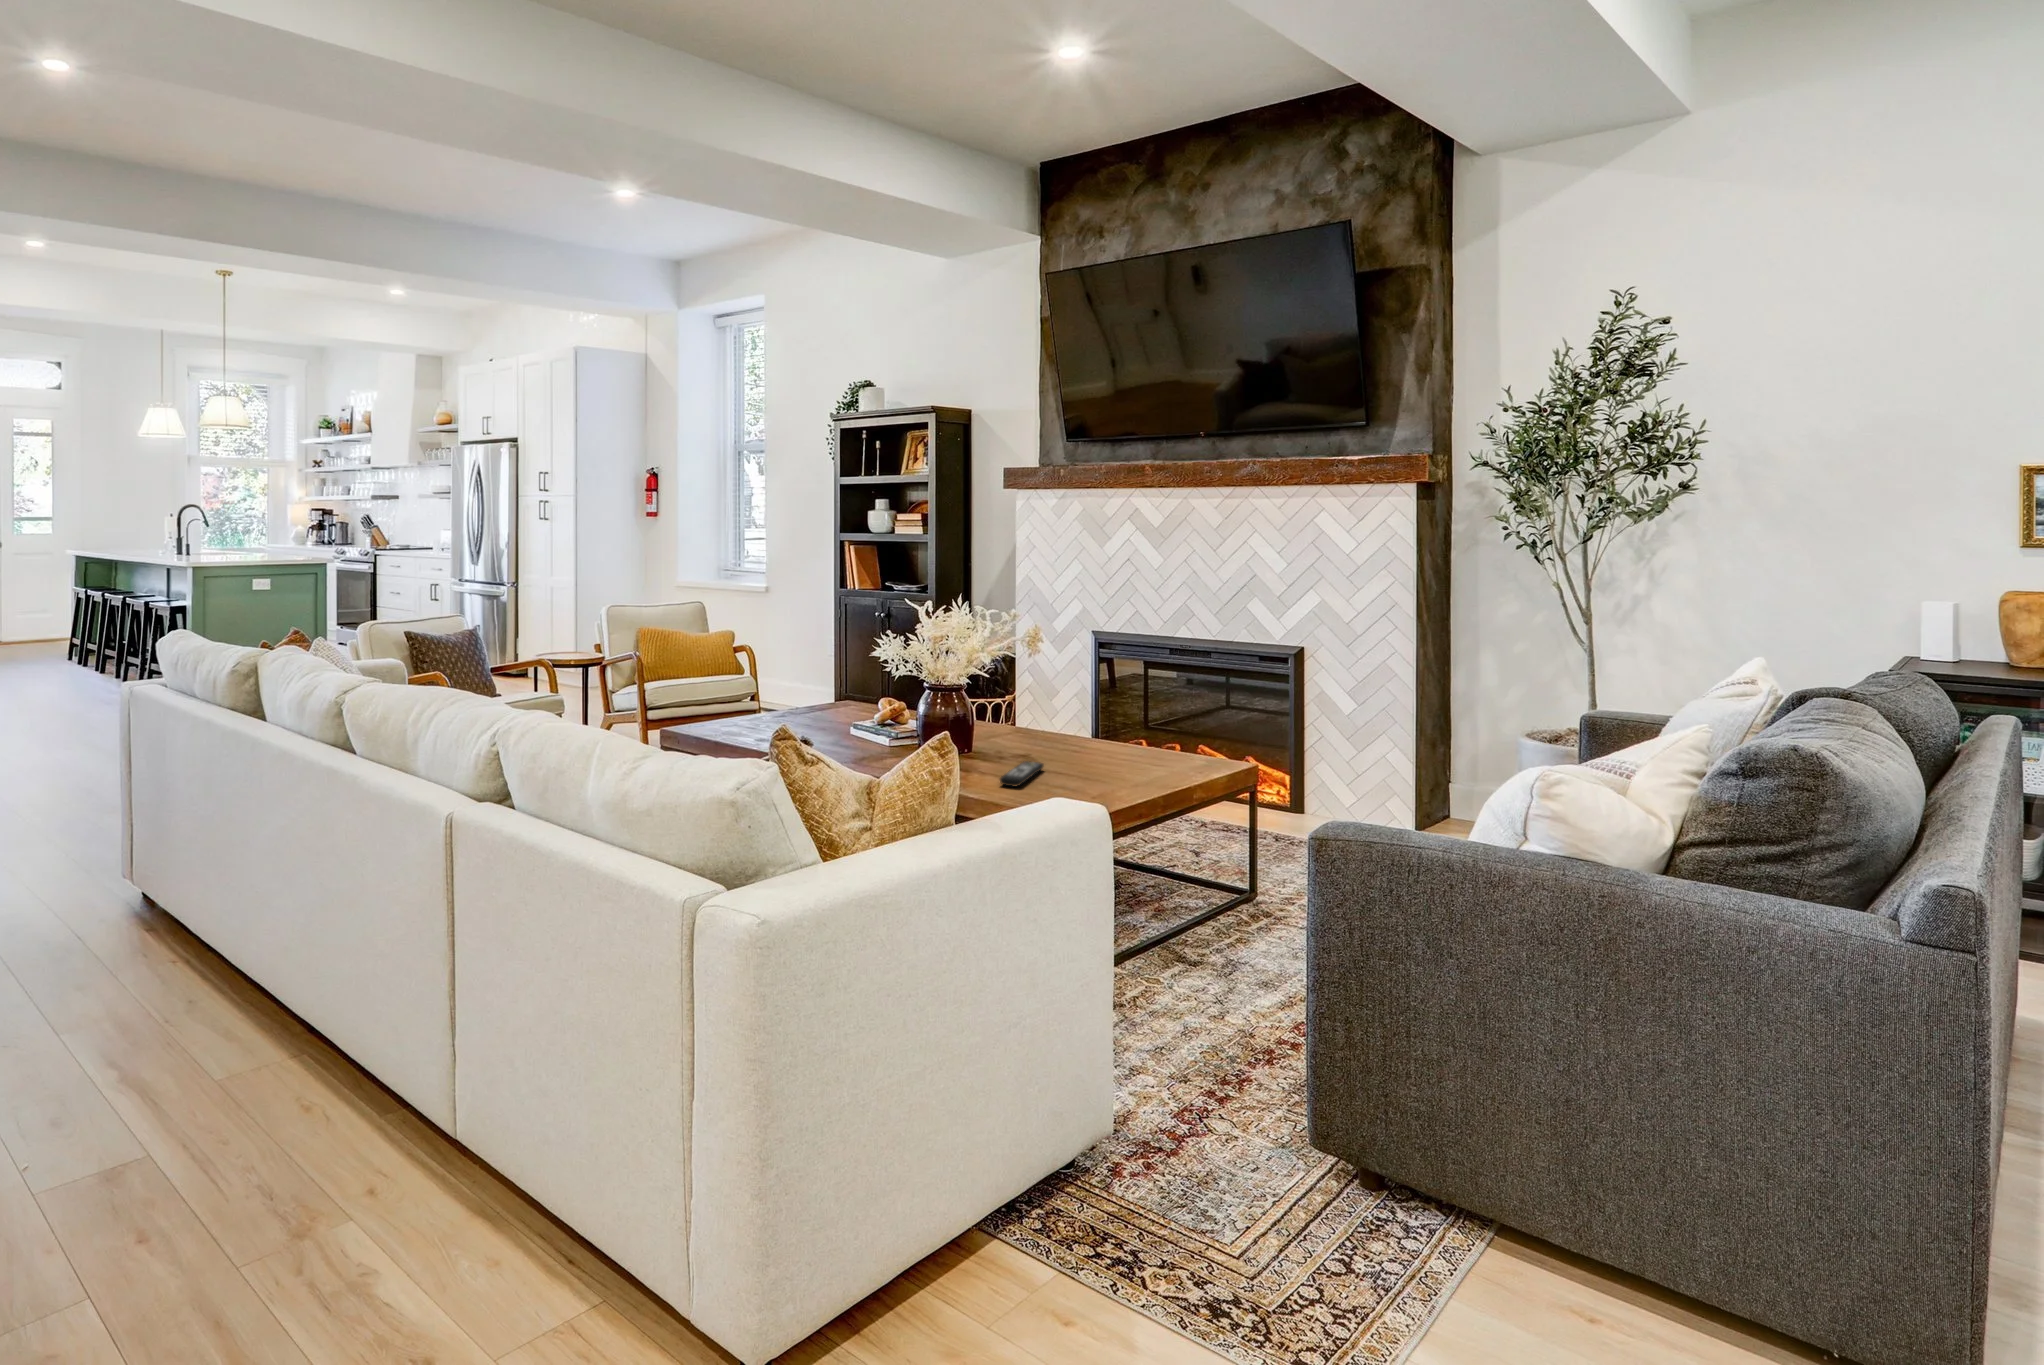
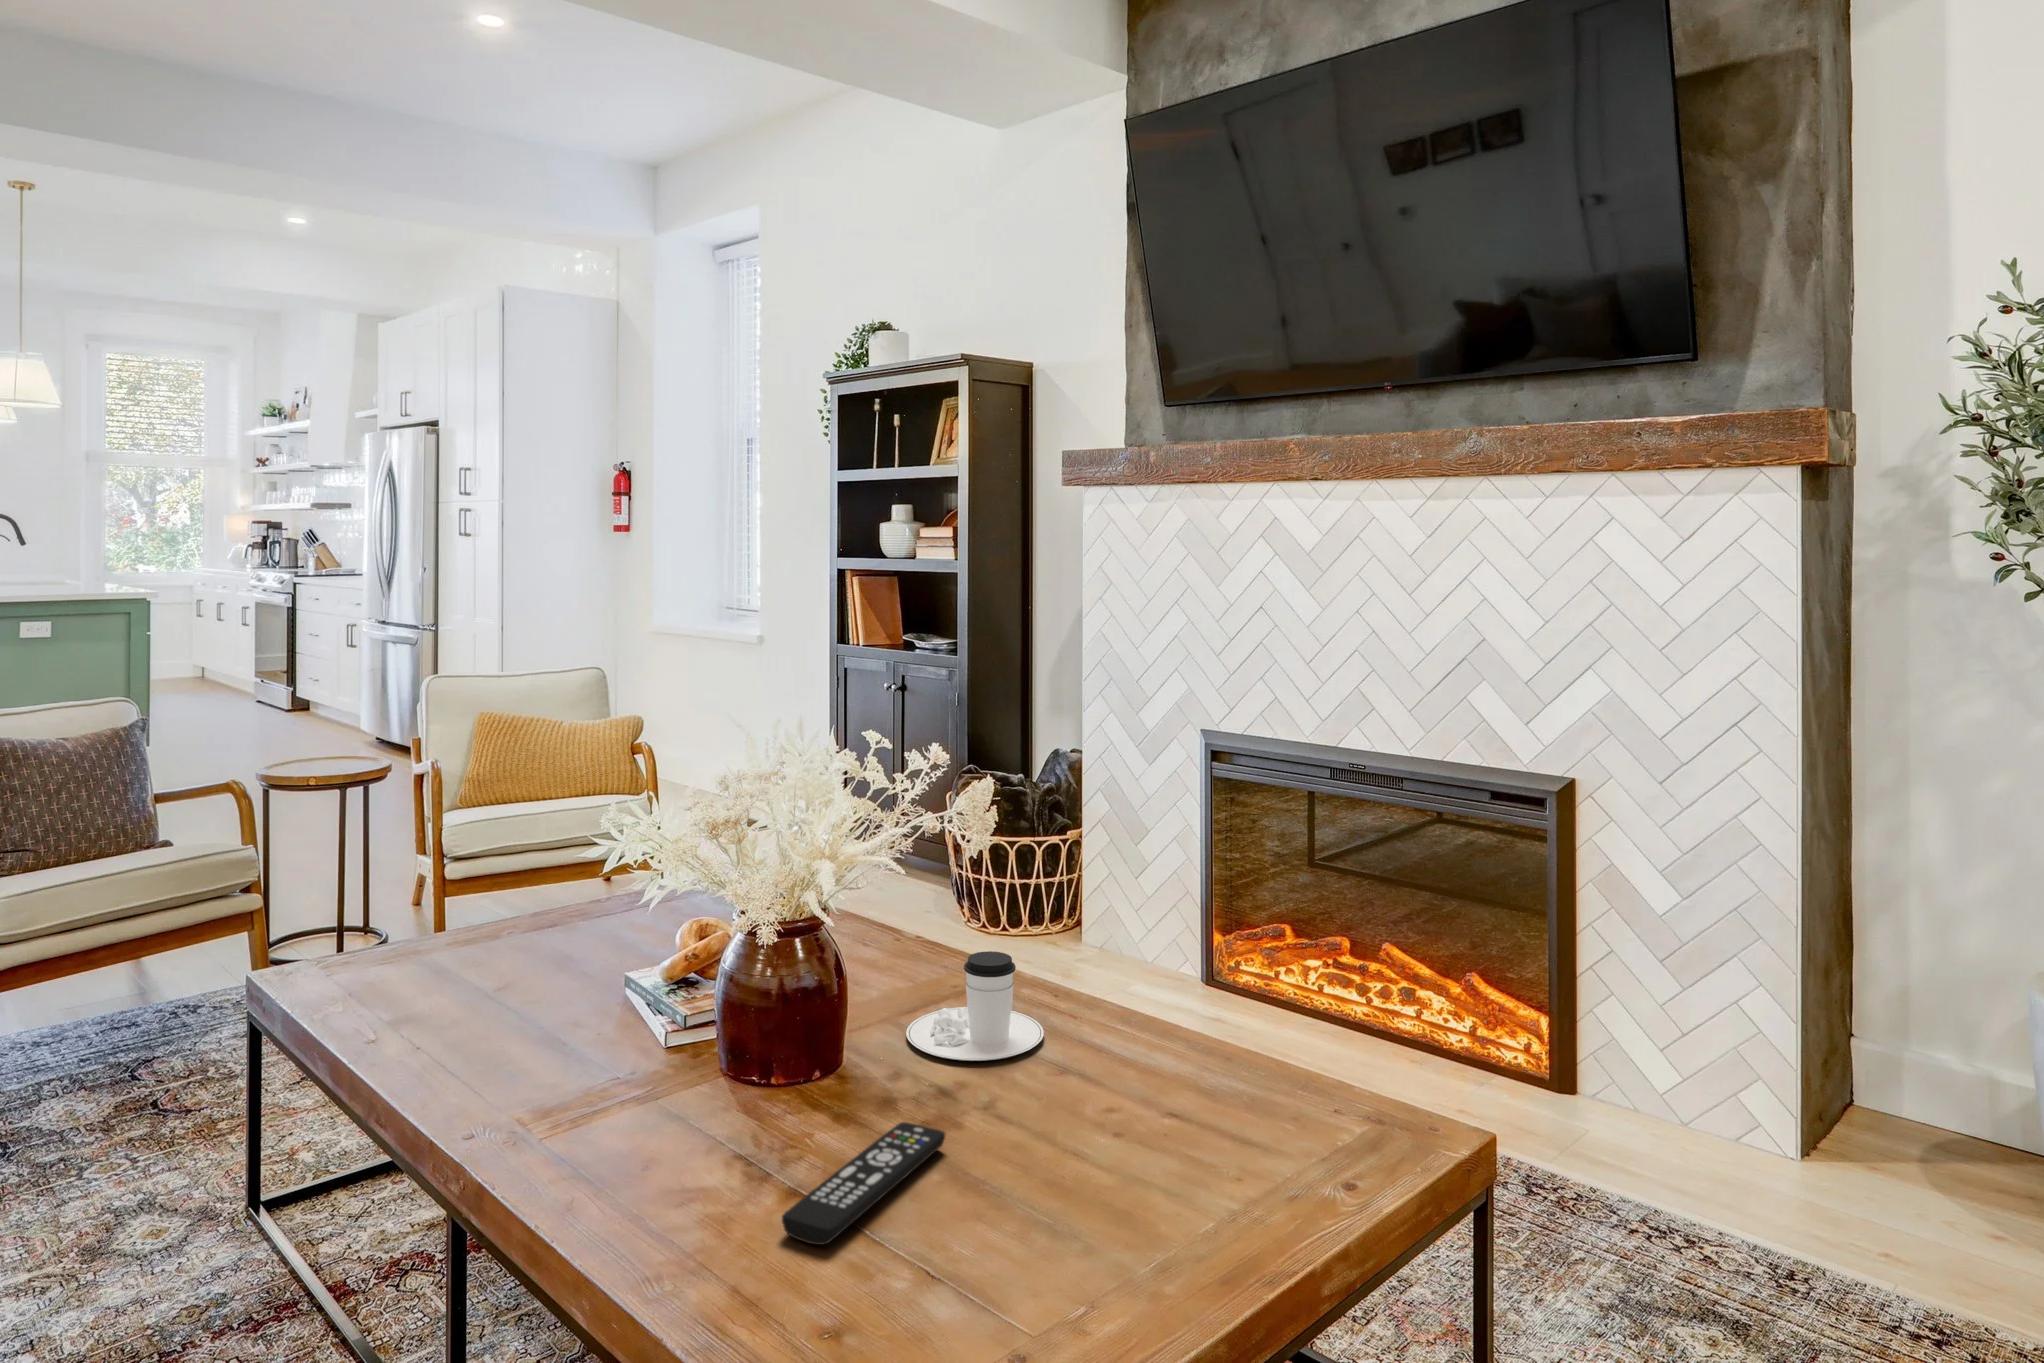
coffee cup: none [1001,709,1063,751] -> present [906,951,1044,1061]

